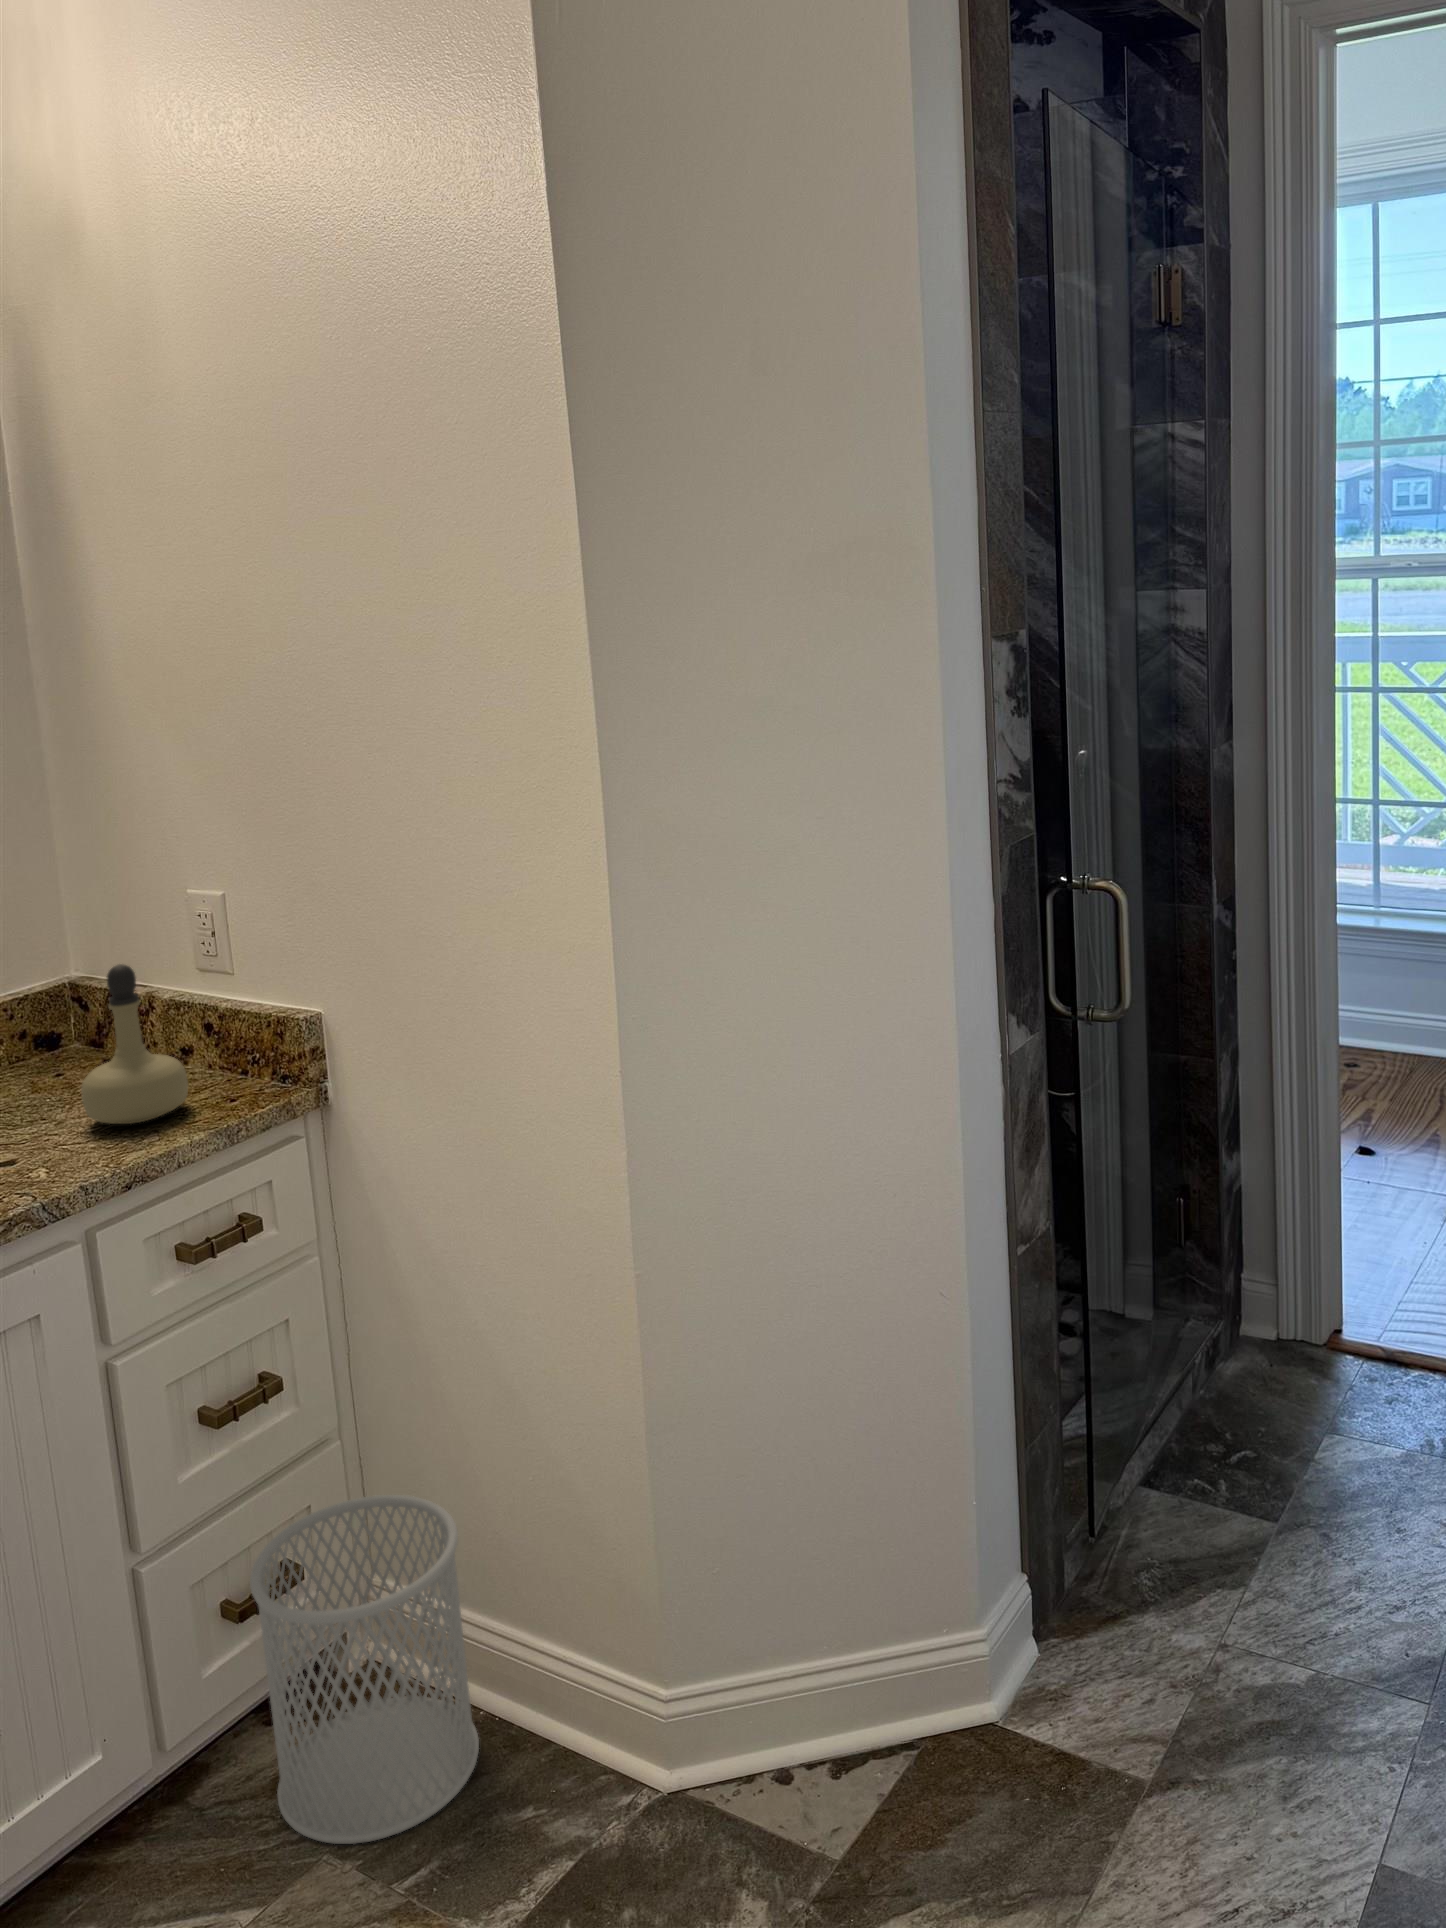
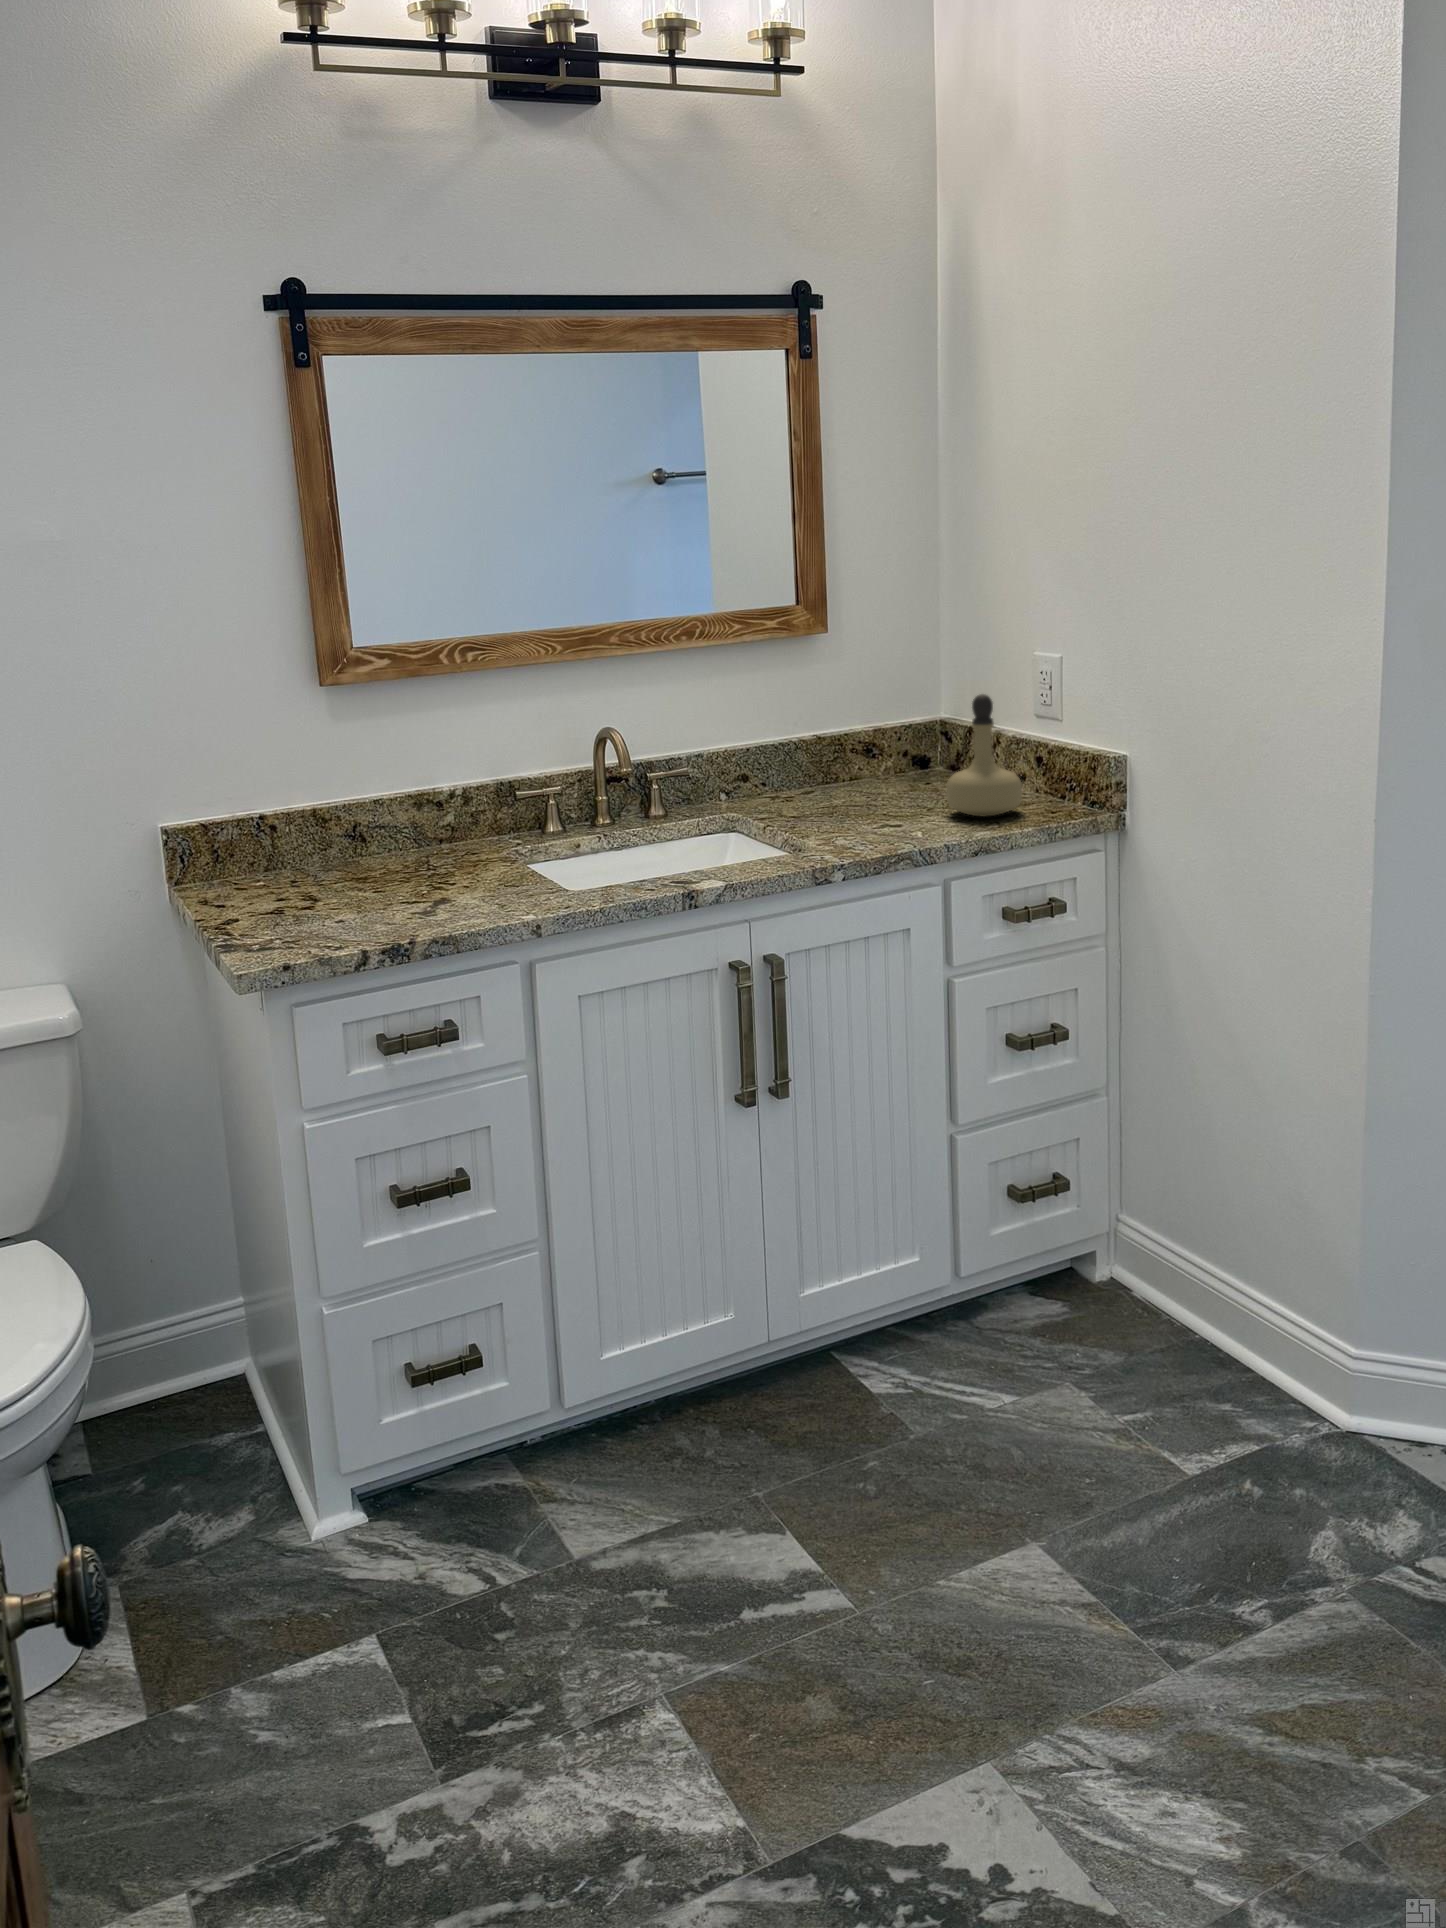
wastebasket: present [250,1495,479,1844] -> none [1032,1140,1193,1388]

